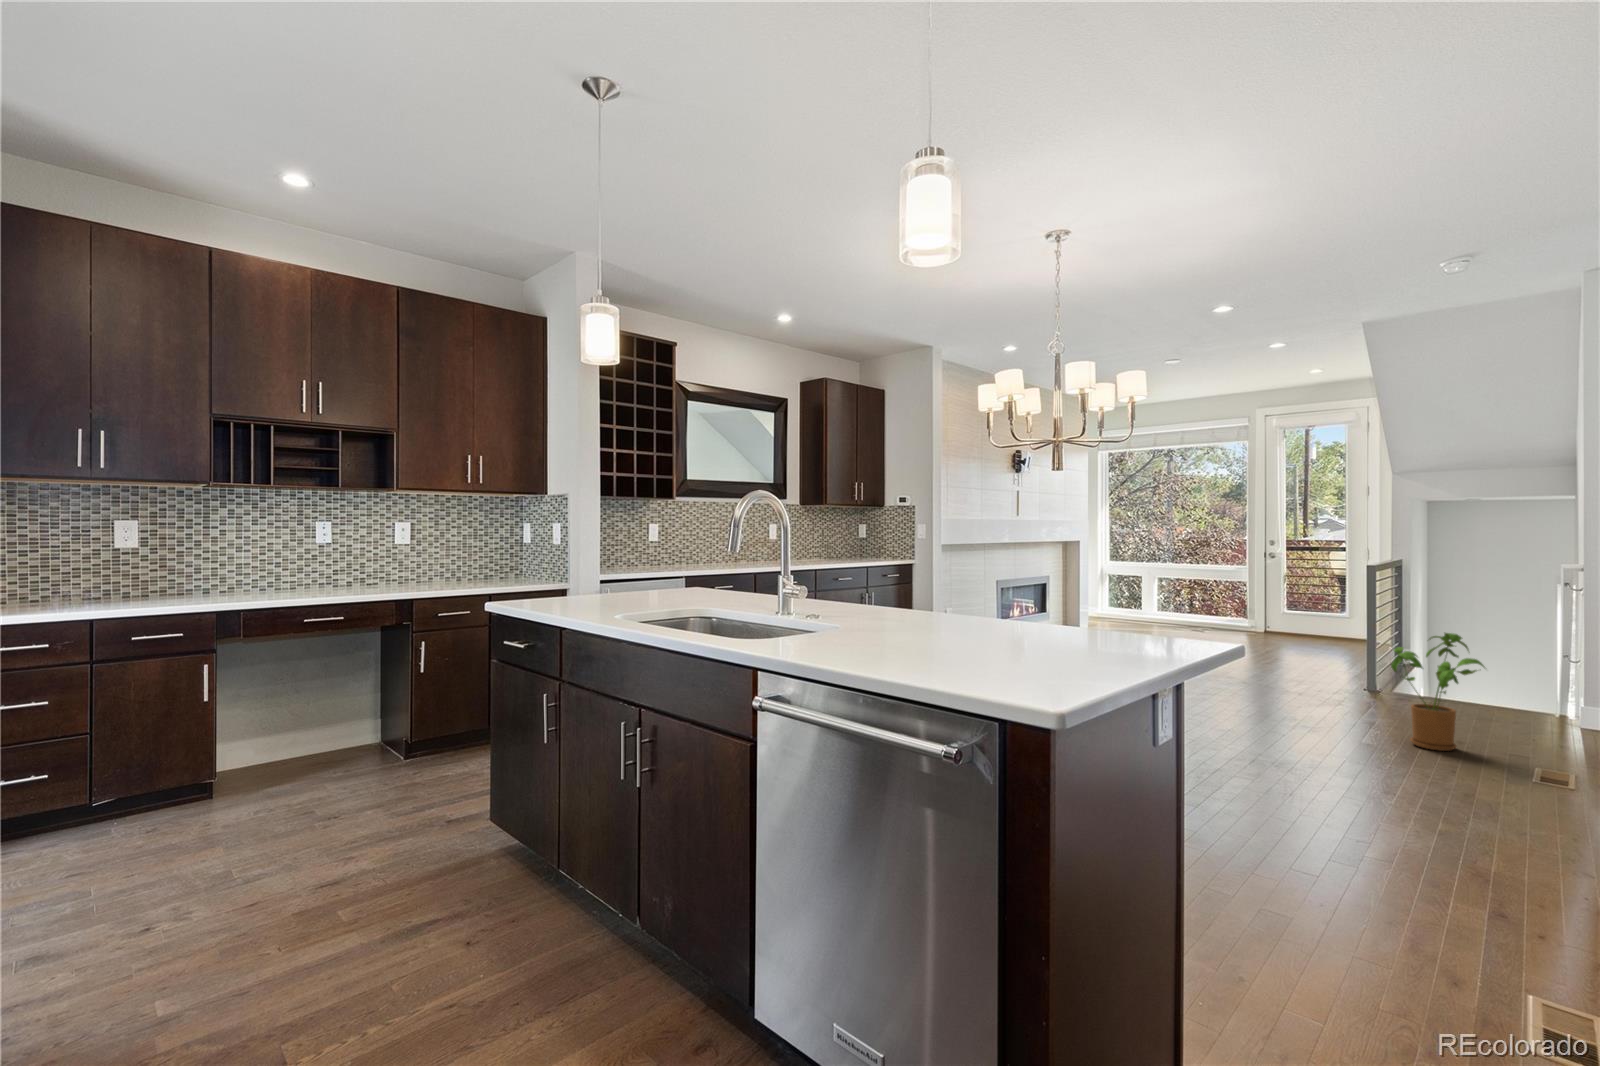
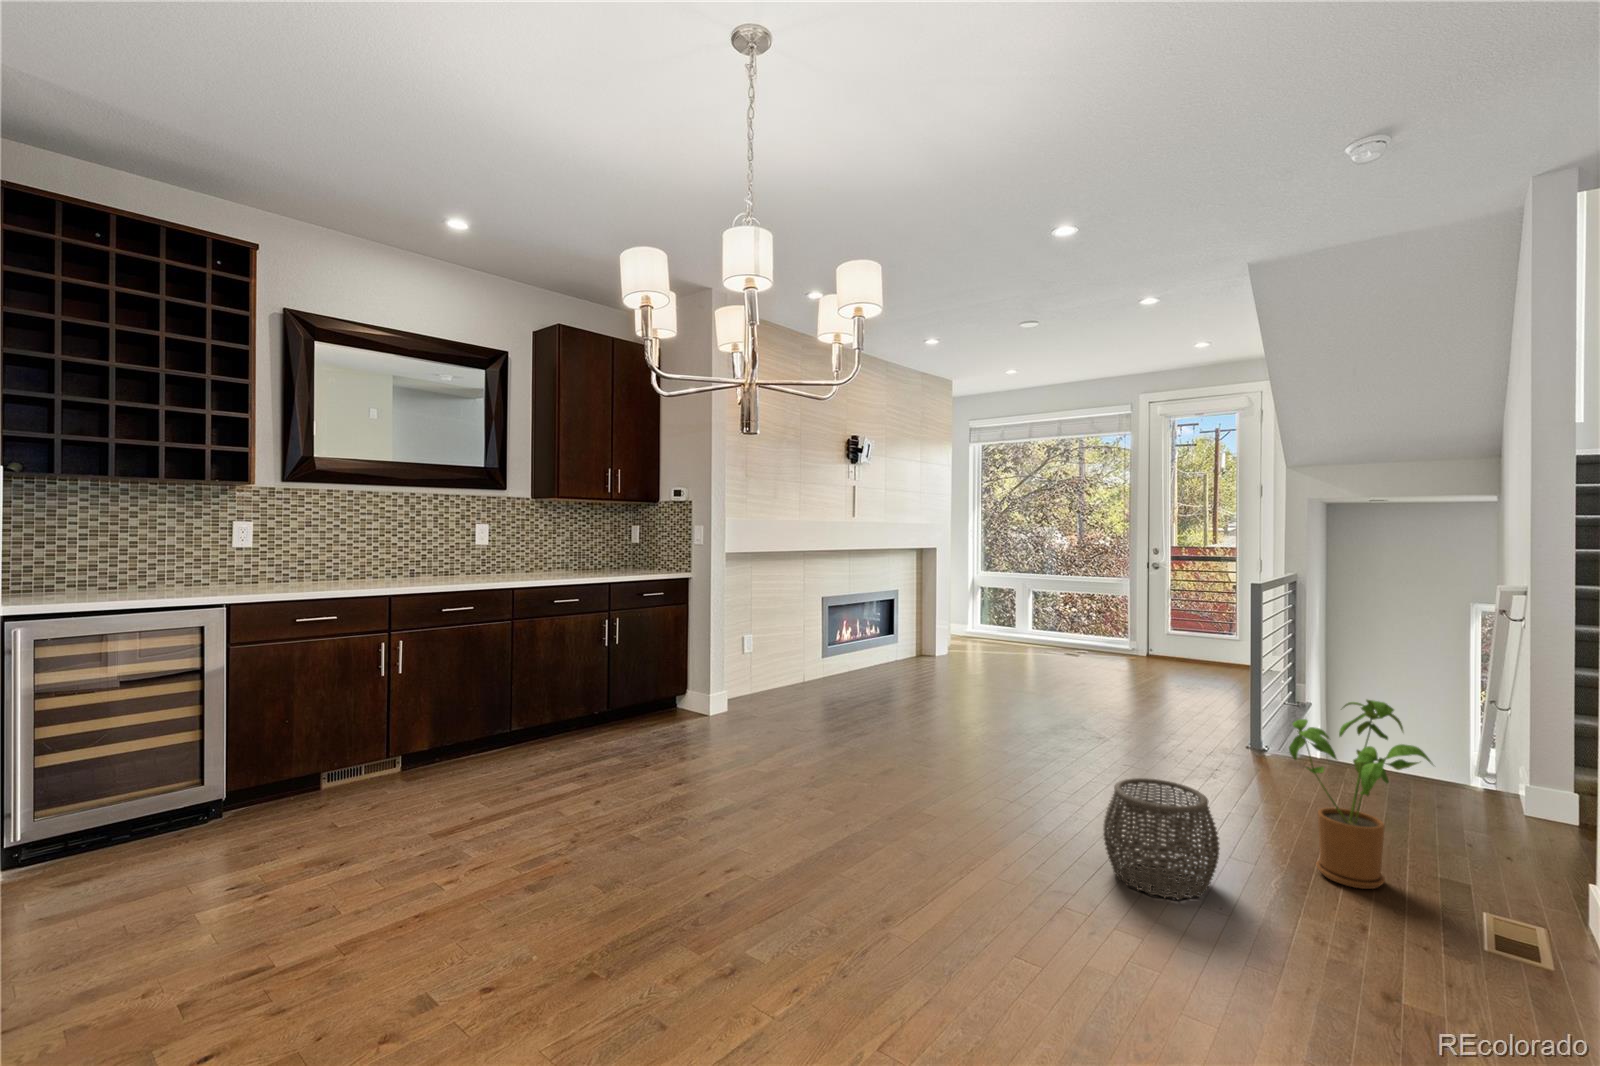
woven basket: none [1265,684,1345,753] -> present [1103,778,1220,900]

